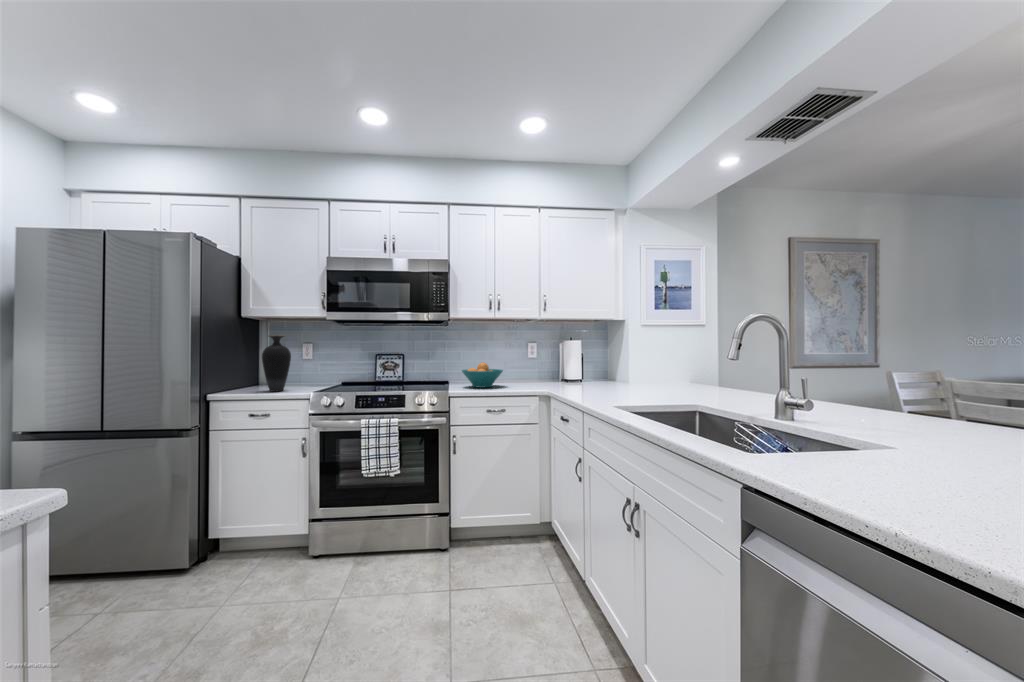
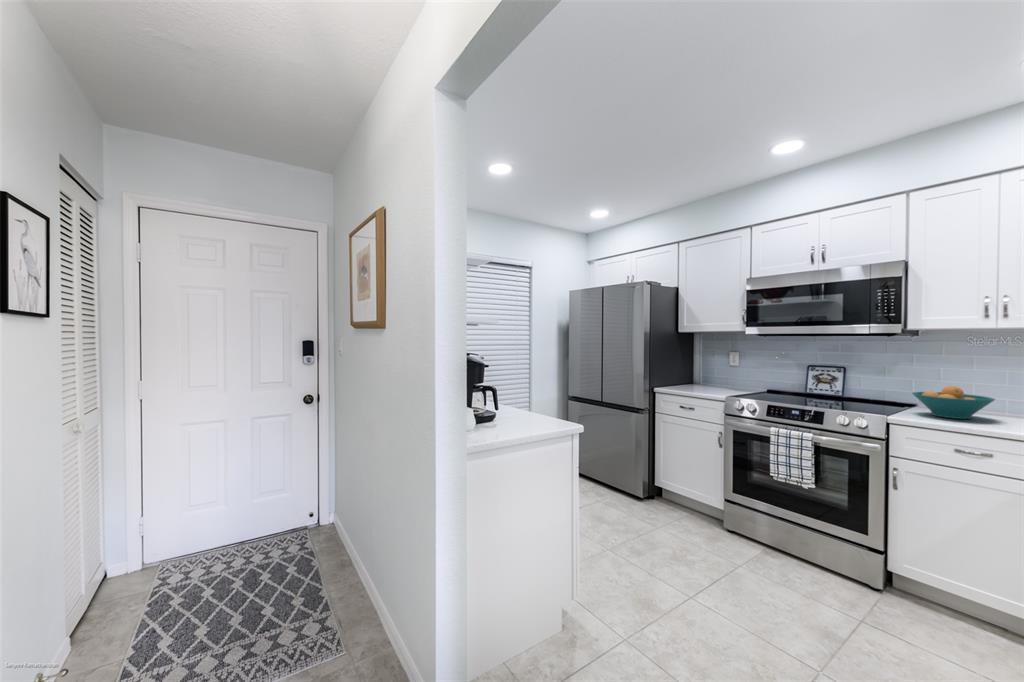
vase: present [262,335,291,392] -> none [691,347,714,391]

